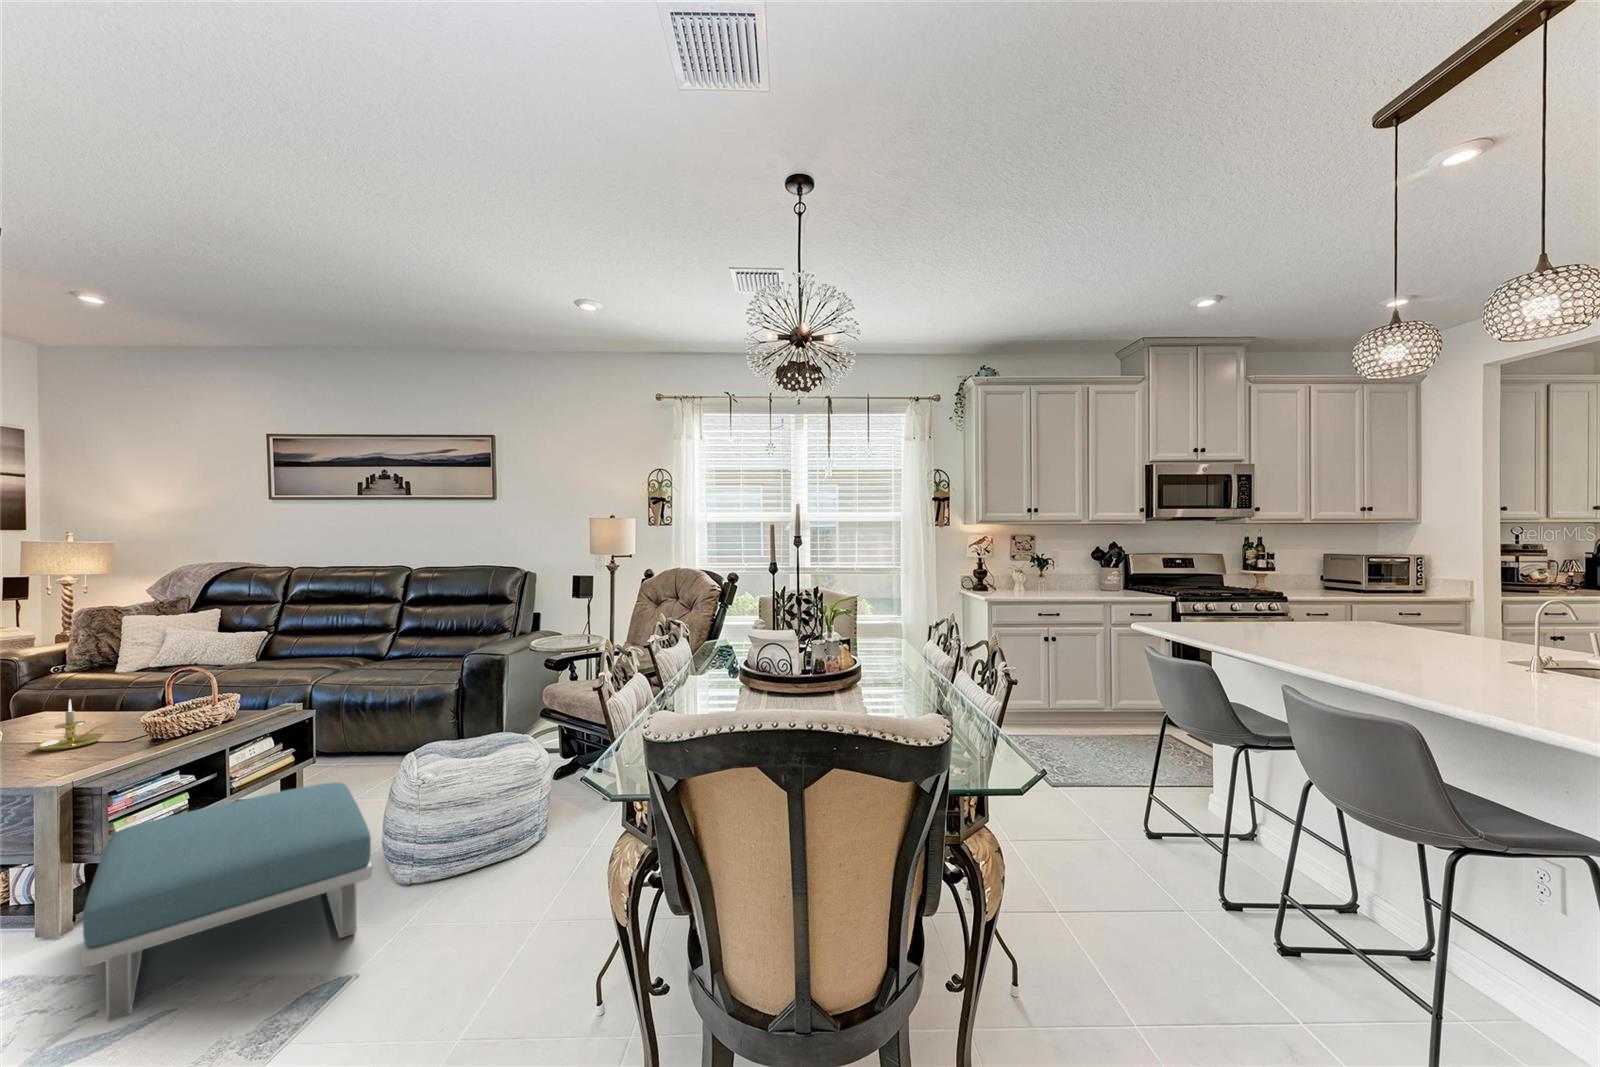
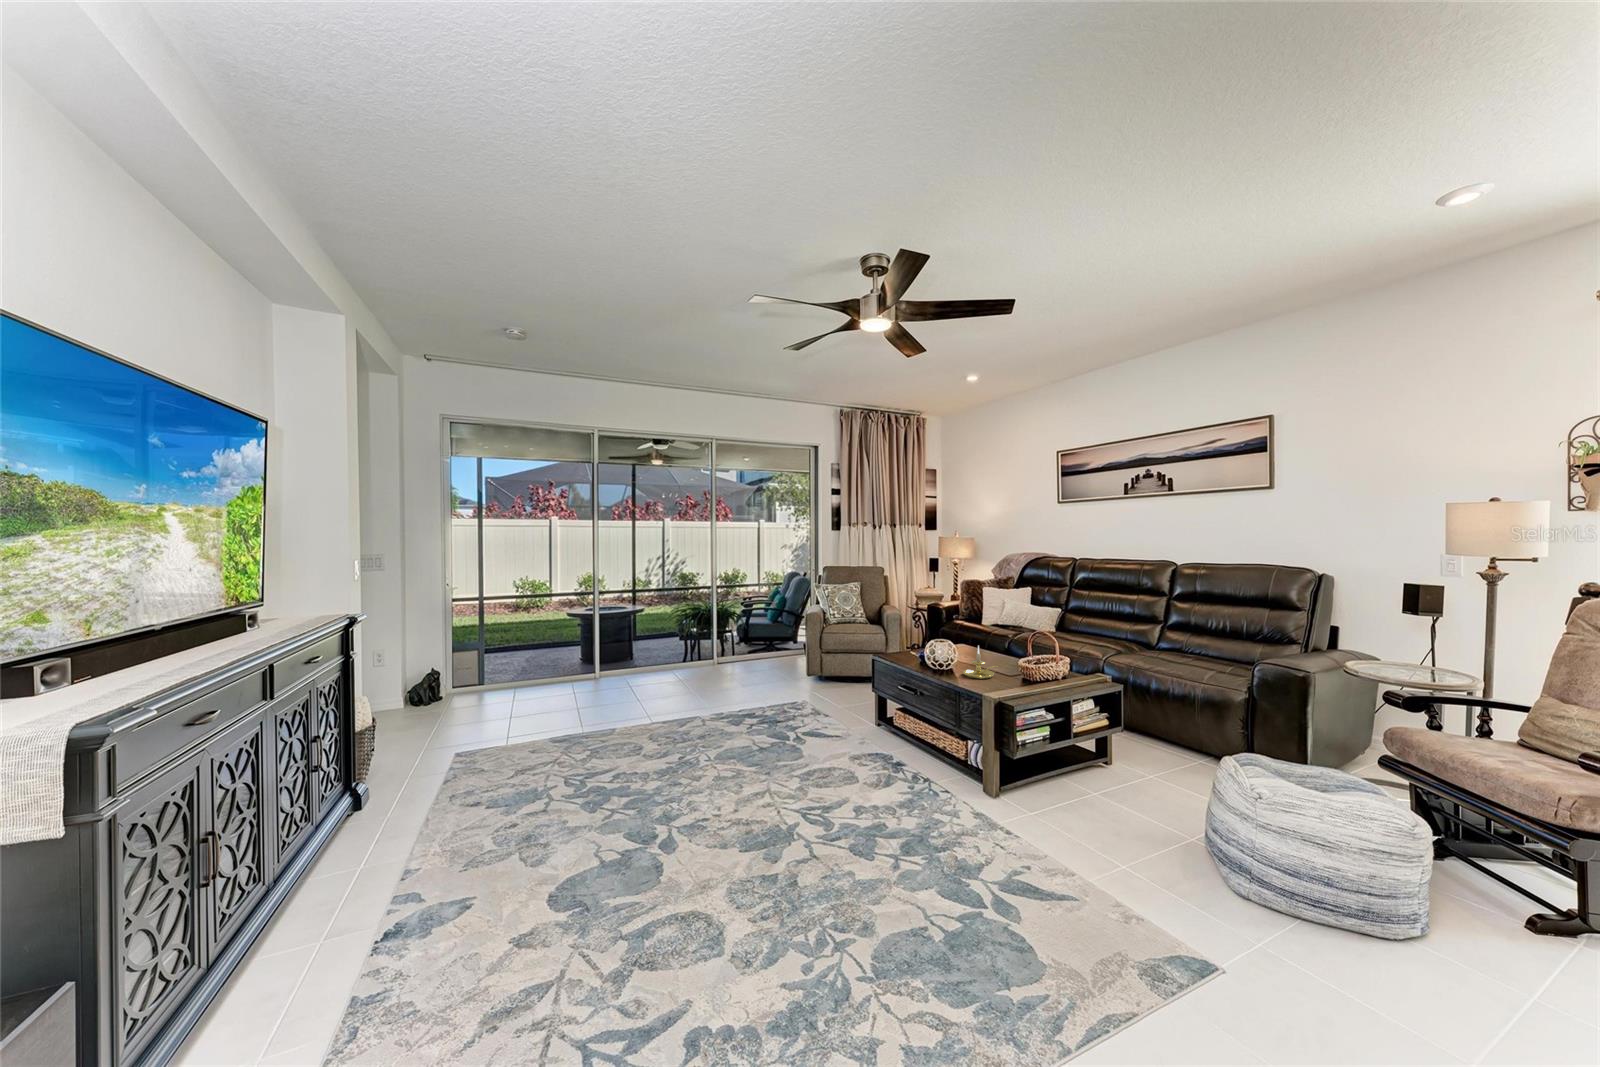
footstool: present [81,782,372,1021] -> none [1011,749,1224,928]

